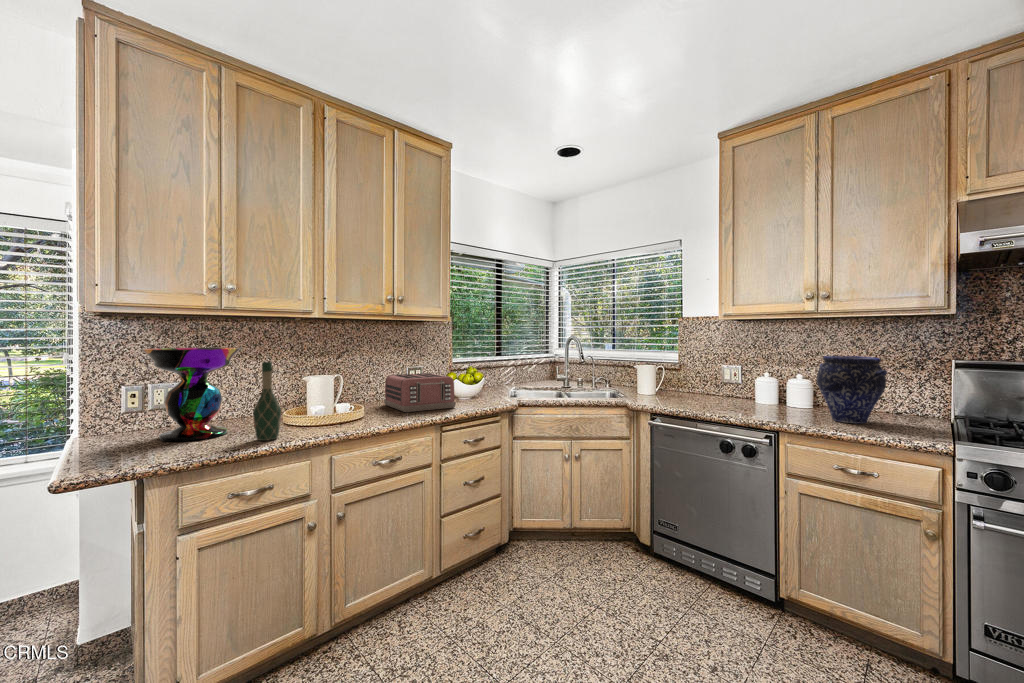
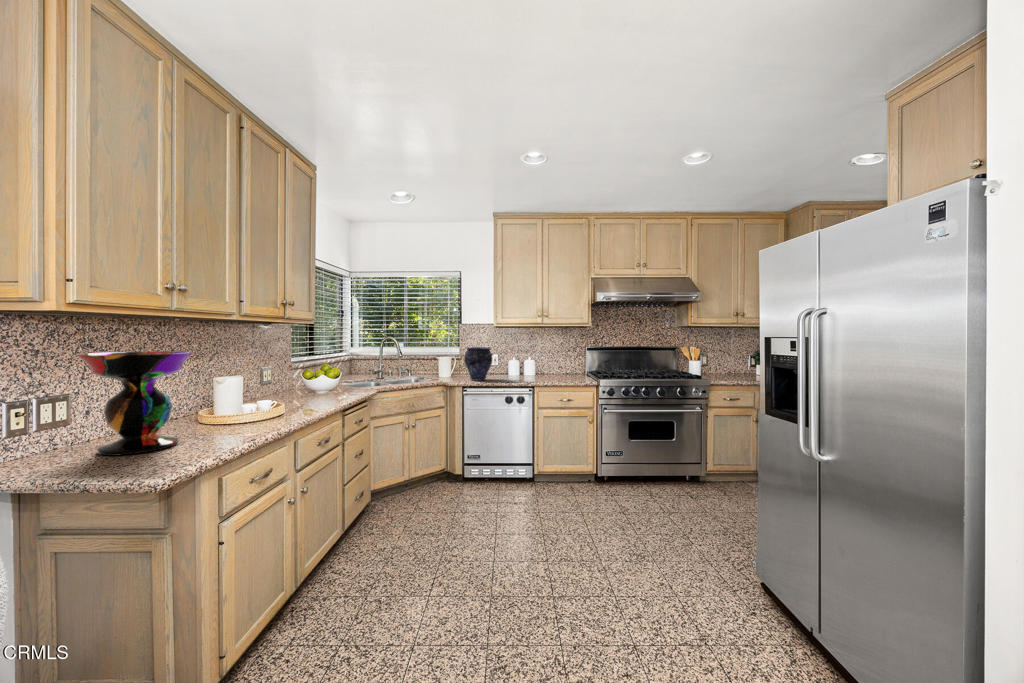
vase: present [817,356,888,423] -> present [464,347,493,381]
wine bottle: present [253,362,281,441] -> none [233,363,261,437]
toaster: present [384,373,456,412] -> none [256,372,334,406]

